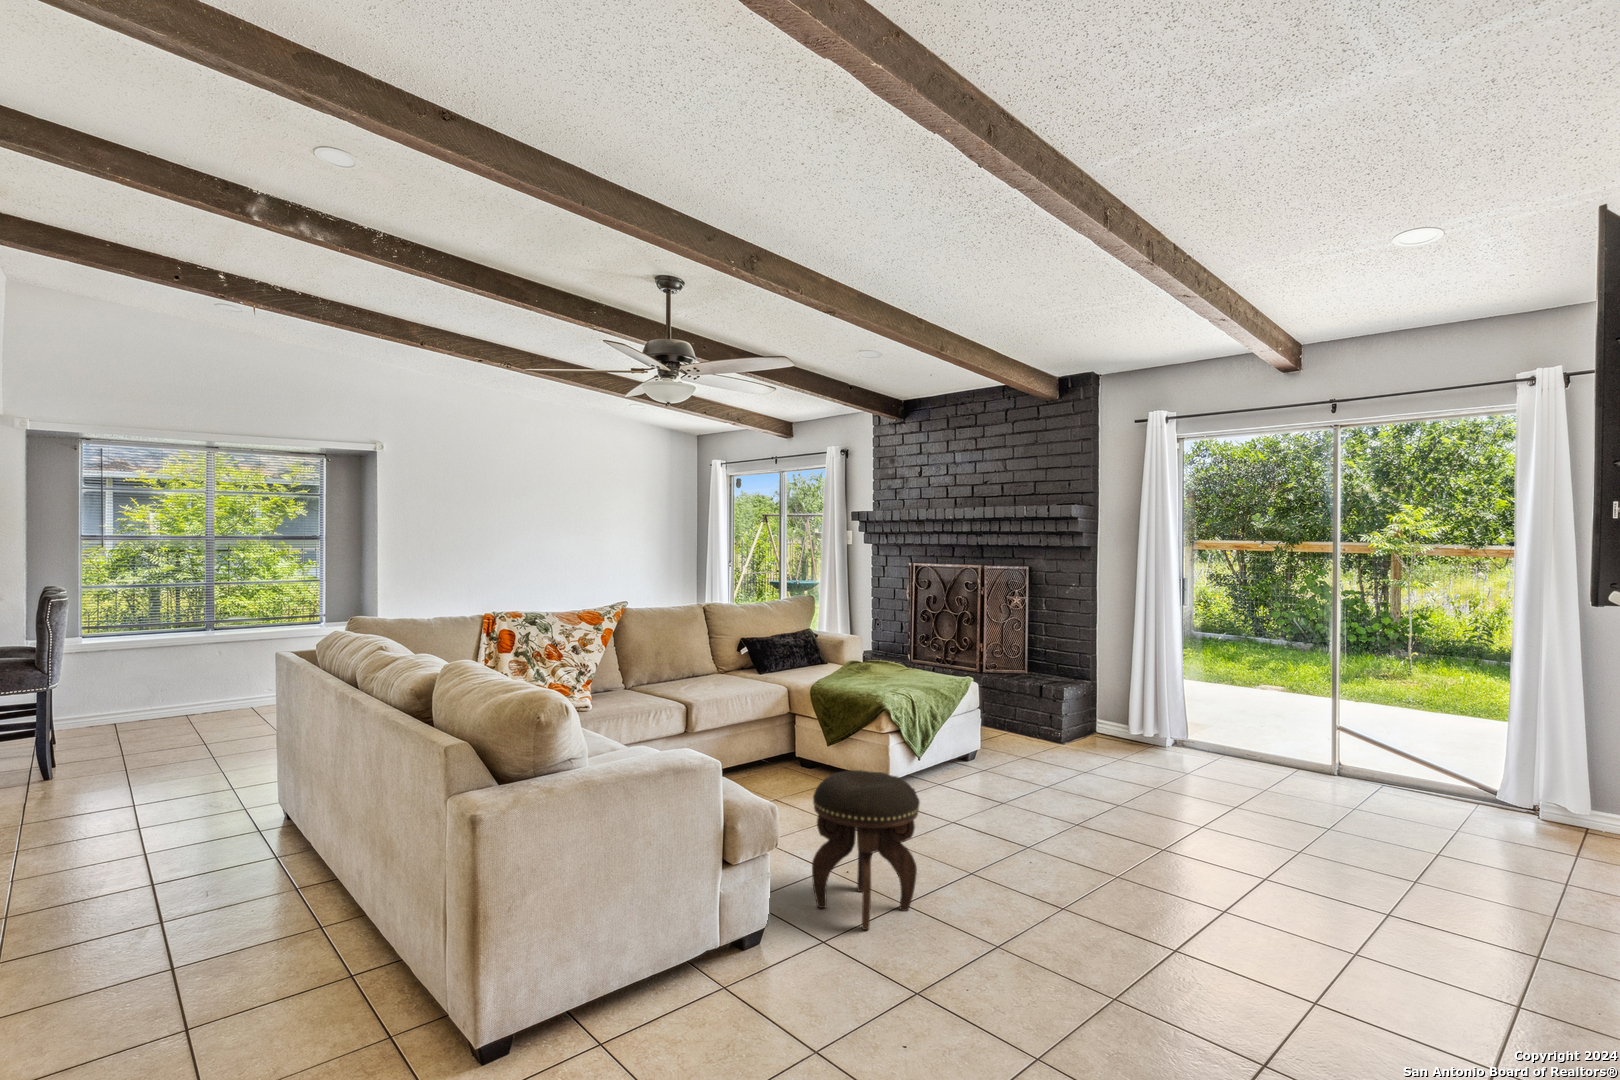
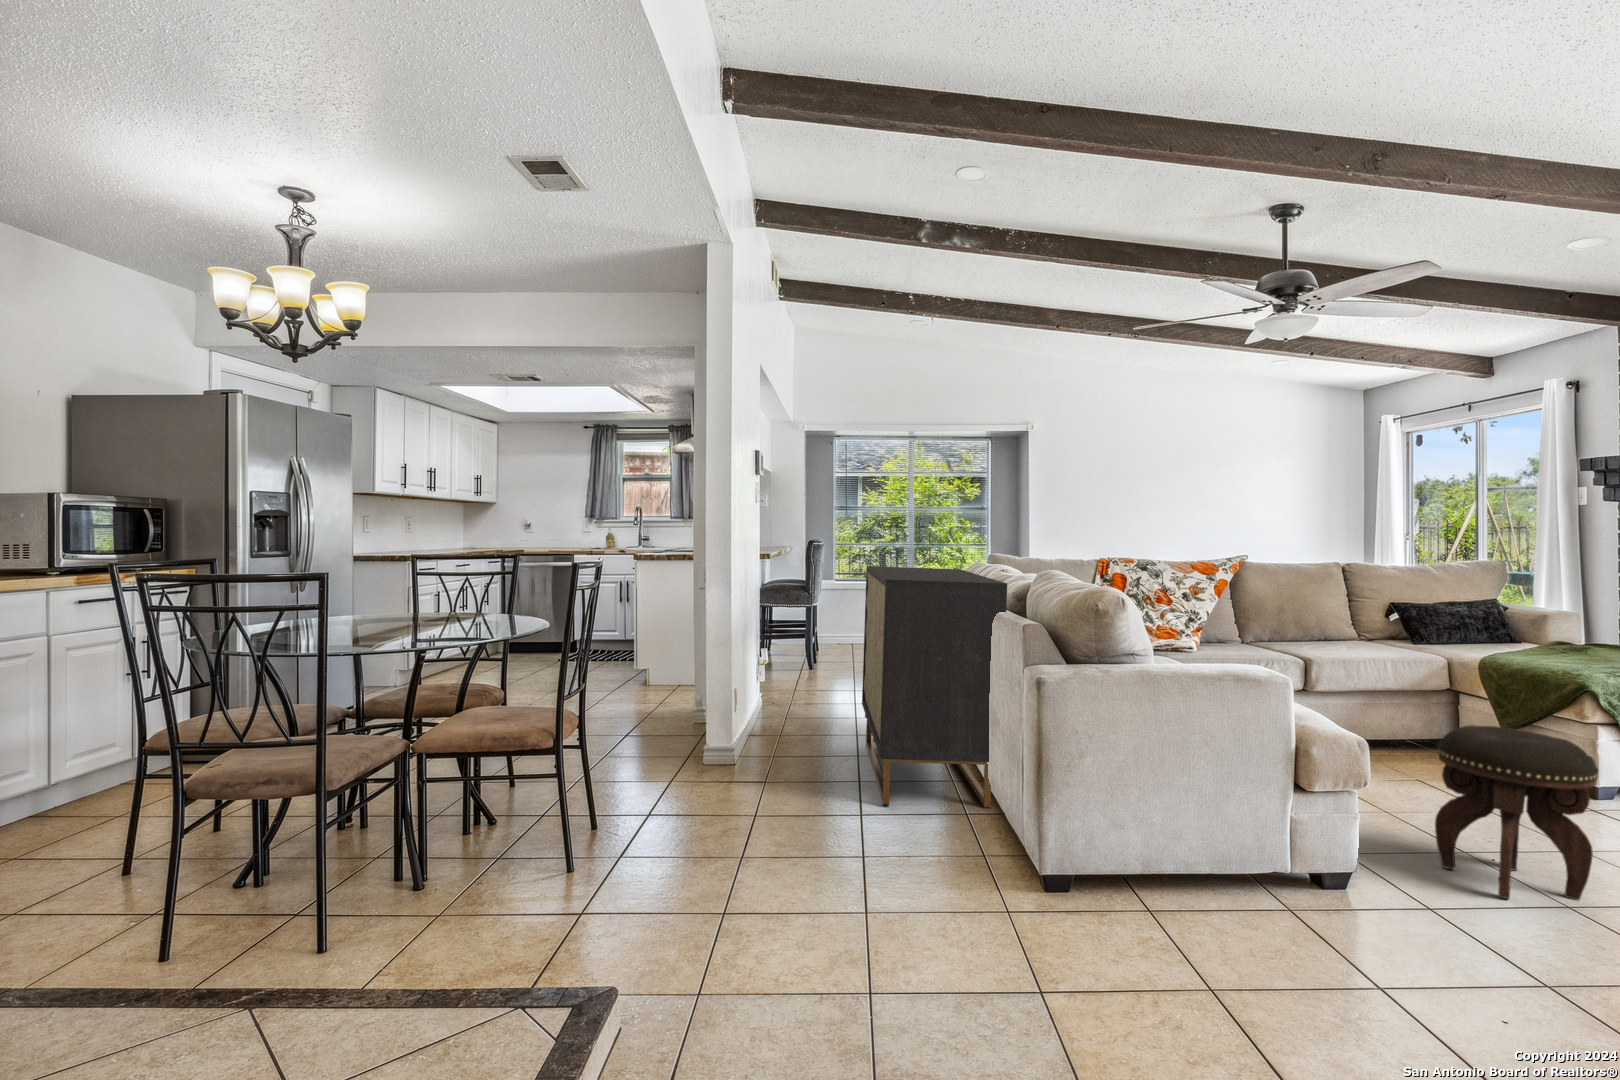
cabinet: none [145,649,382,1040] -> present [862,566,1007,808]

